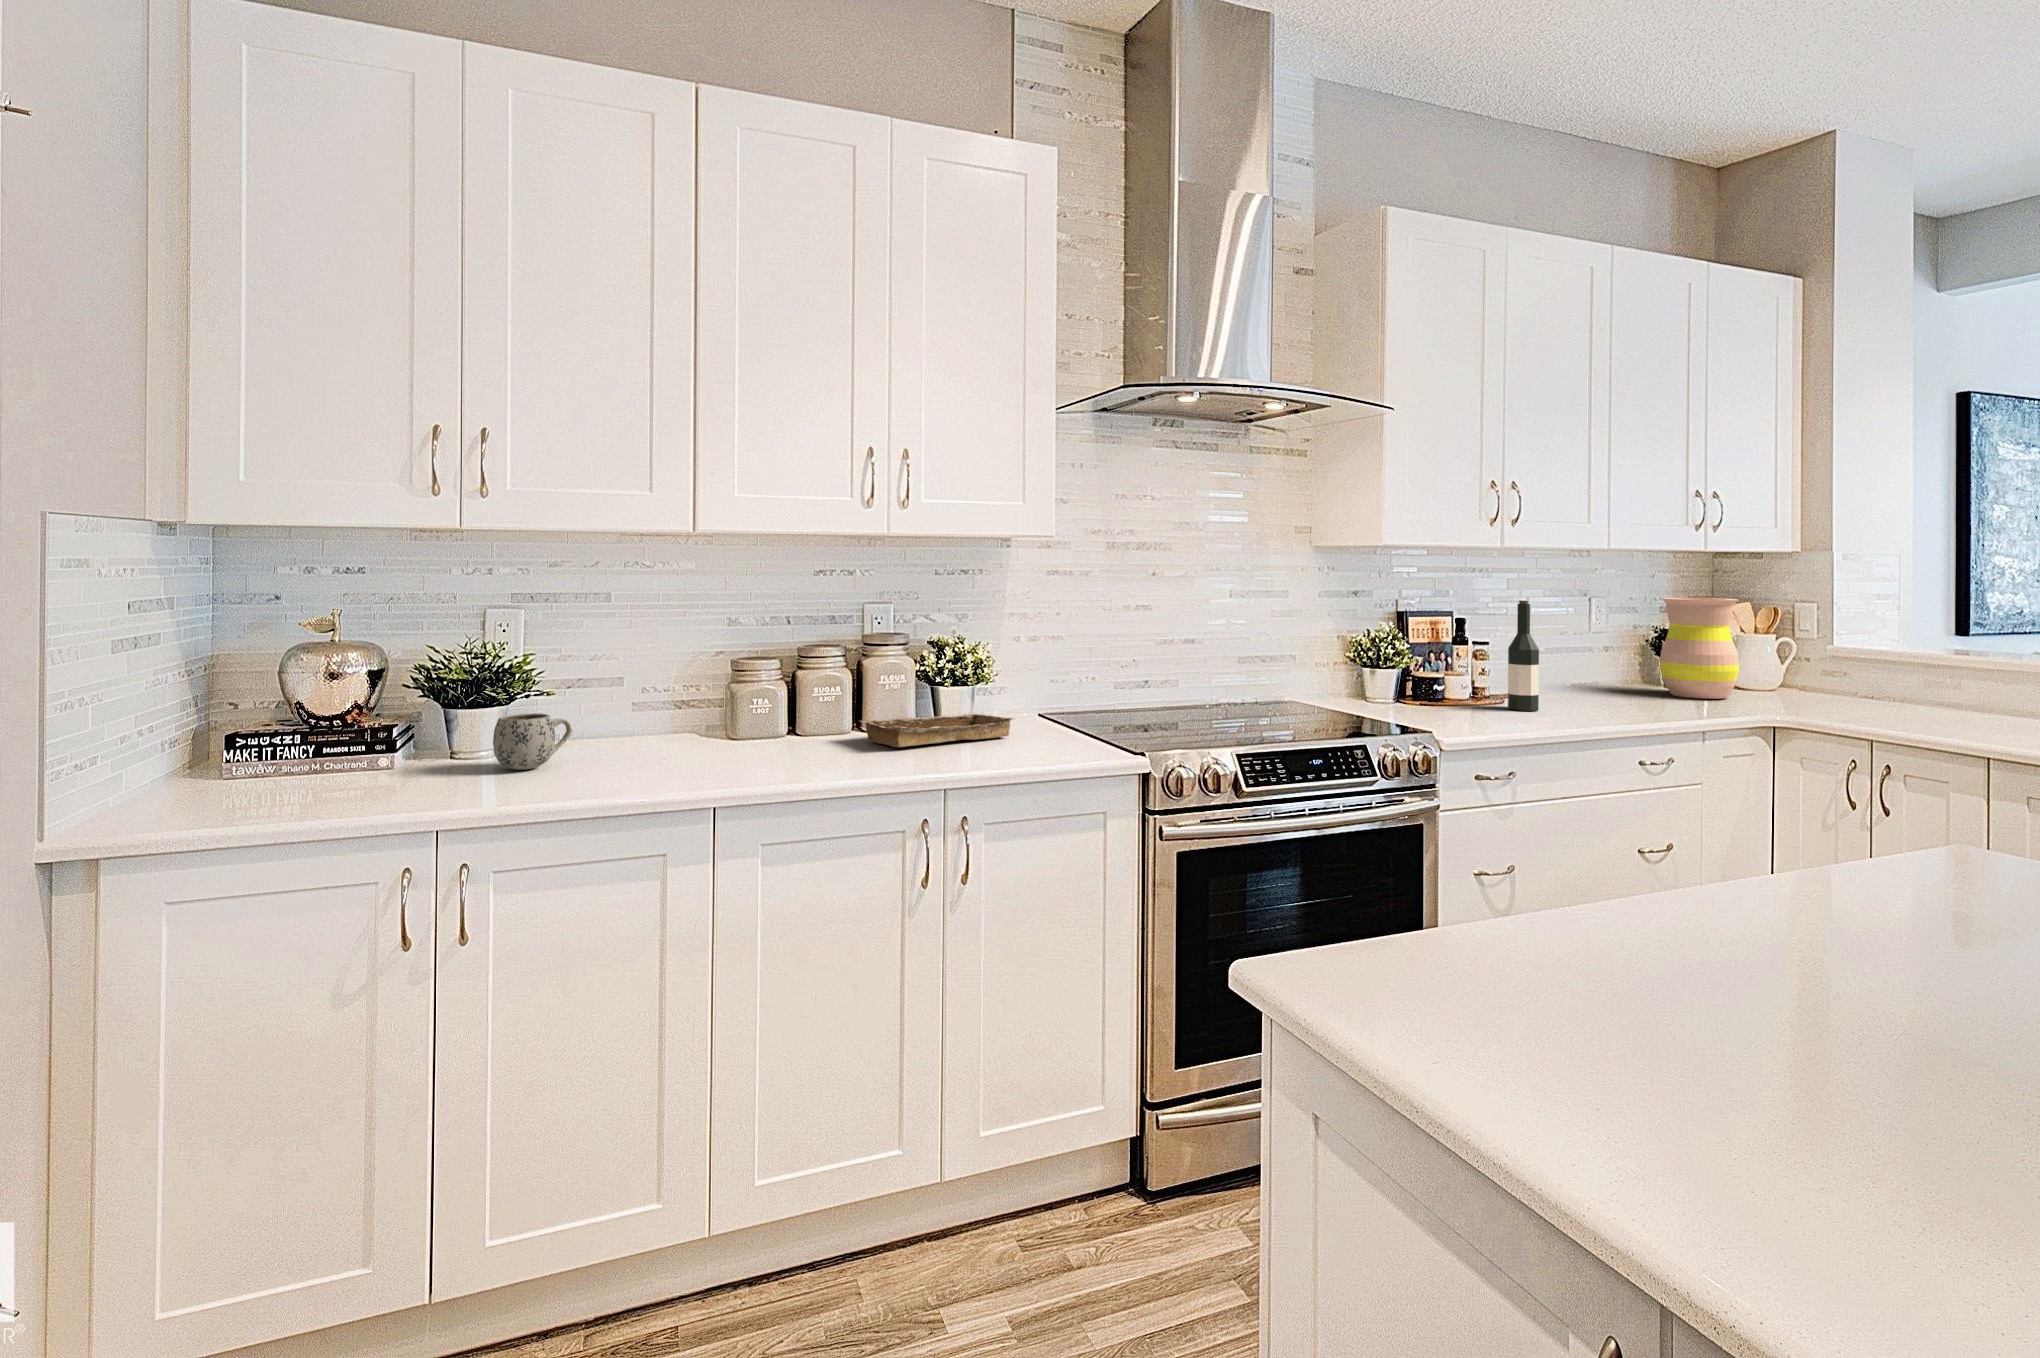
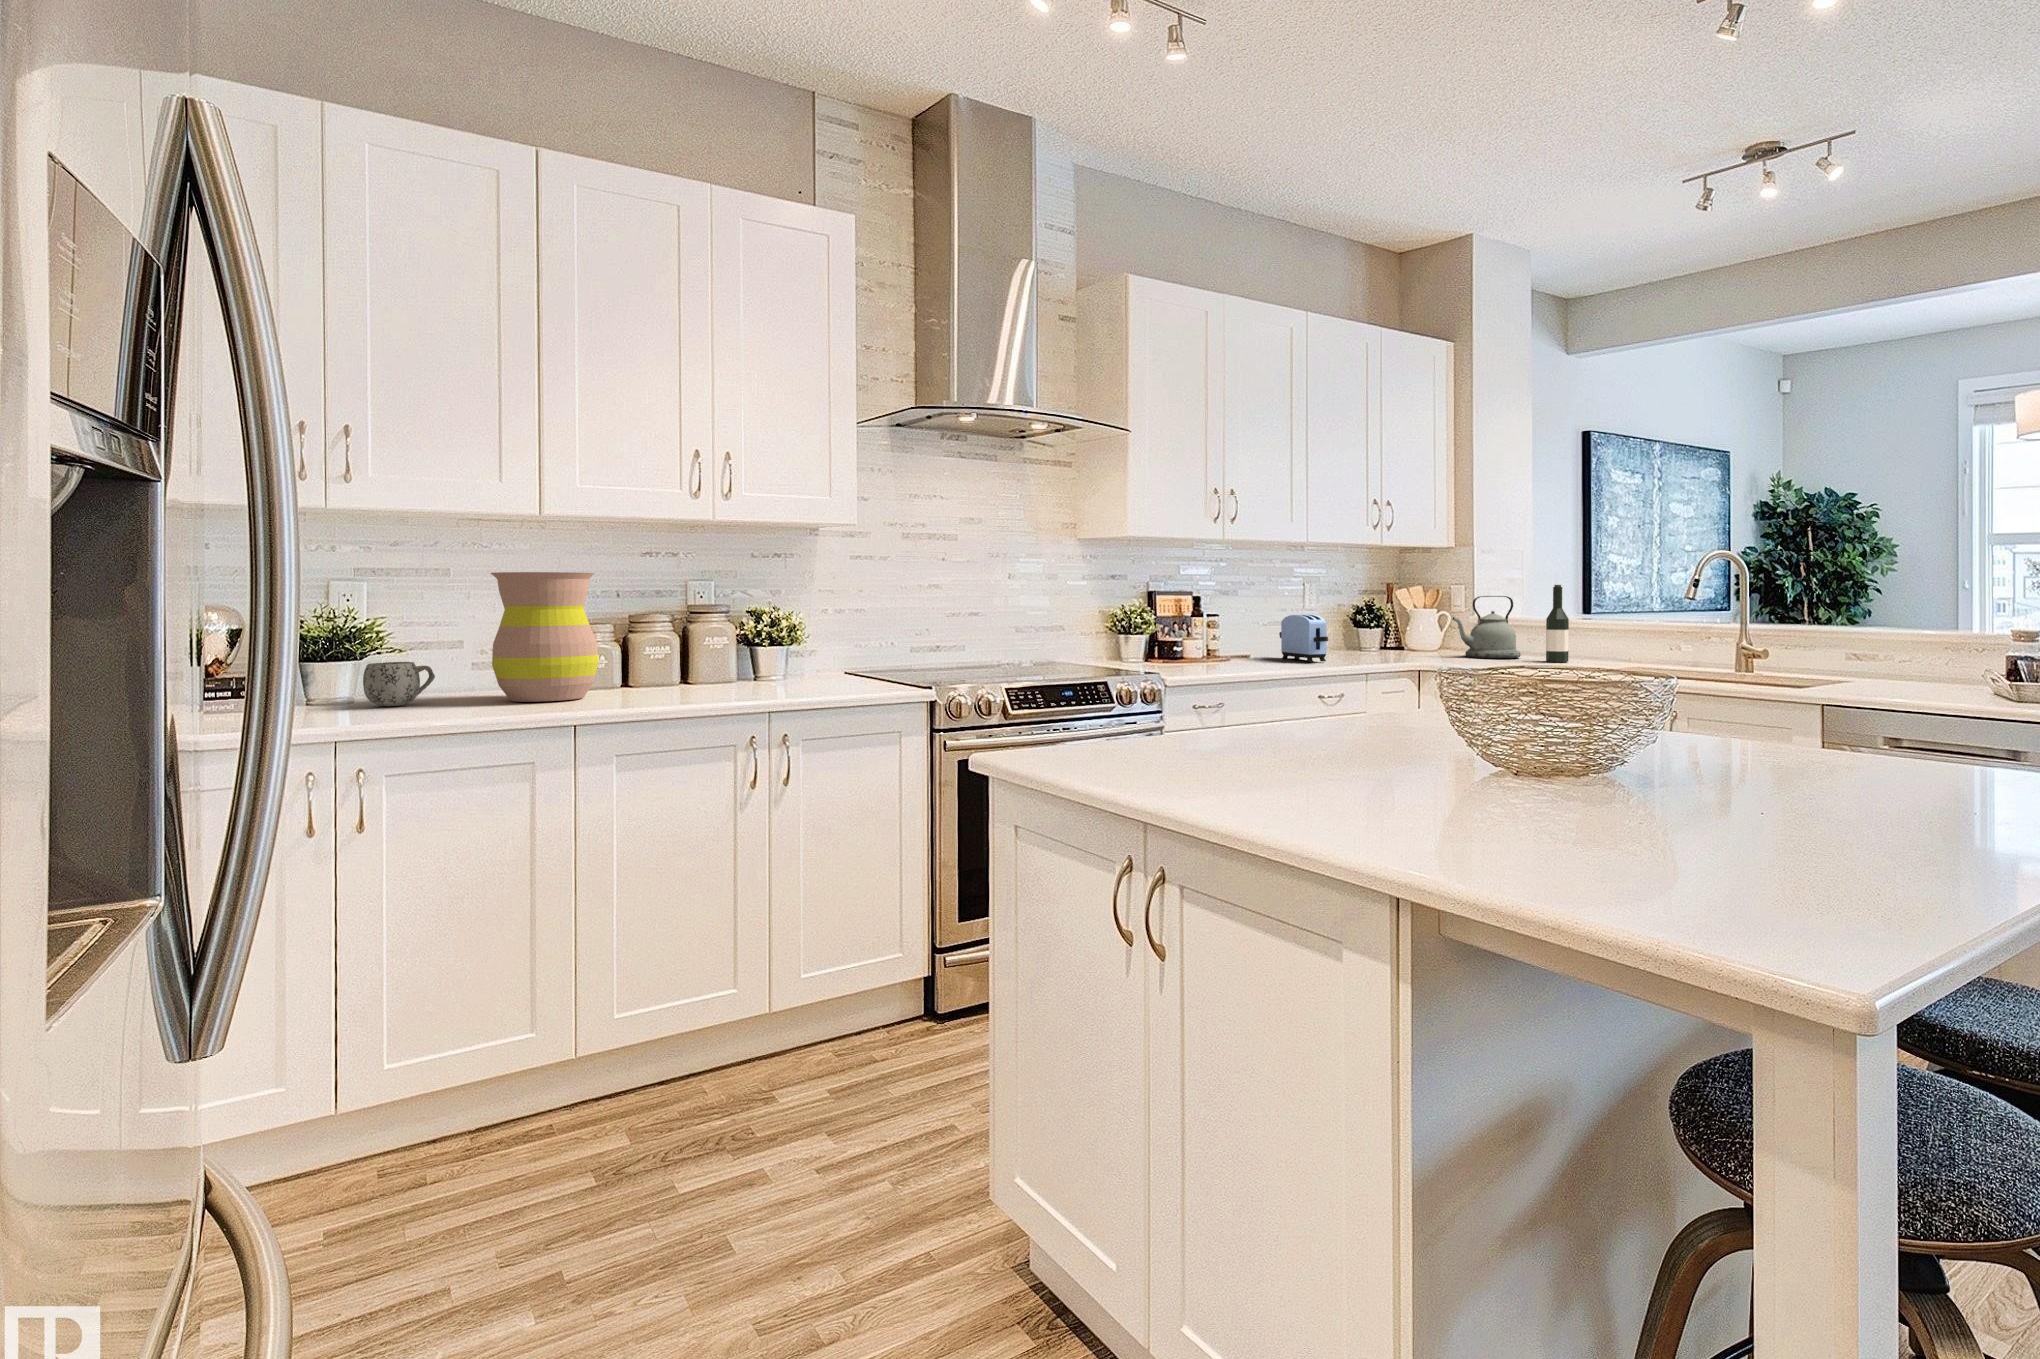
vase: present [1660,598,1739,699] -> present [491,572,599,702]
wine bottle: present [1508,601,1539,711] -> present [1546,585,1569,662]
kettle: none [1810,621,1913,708] -> present [1452,596,1521,658]
toaster: none [1568,644,1645,709] -> present [1279,615,1328,662]
tray: present [860,714,1014,747] -> none [690,668,825,689]

